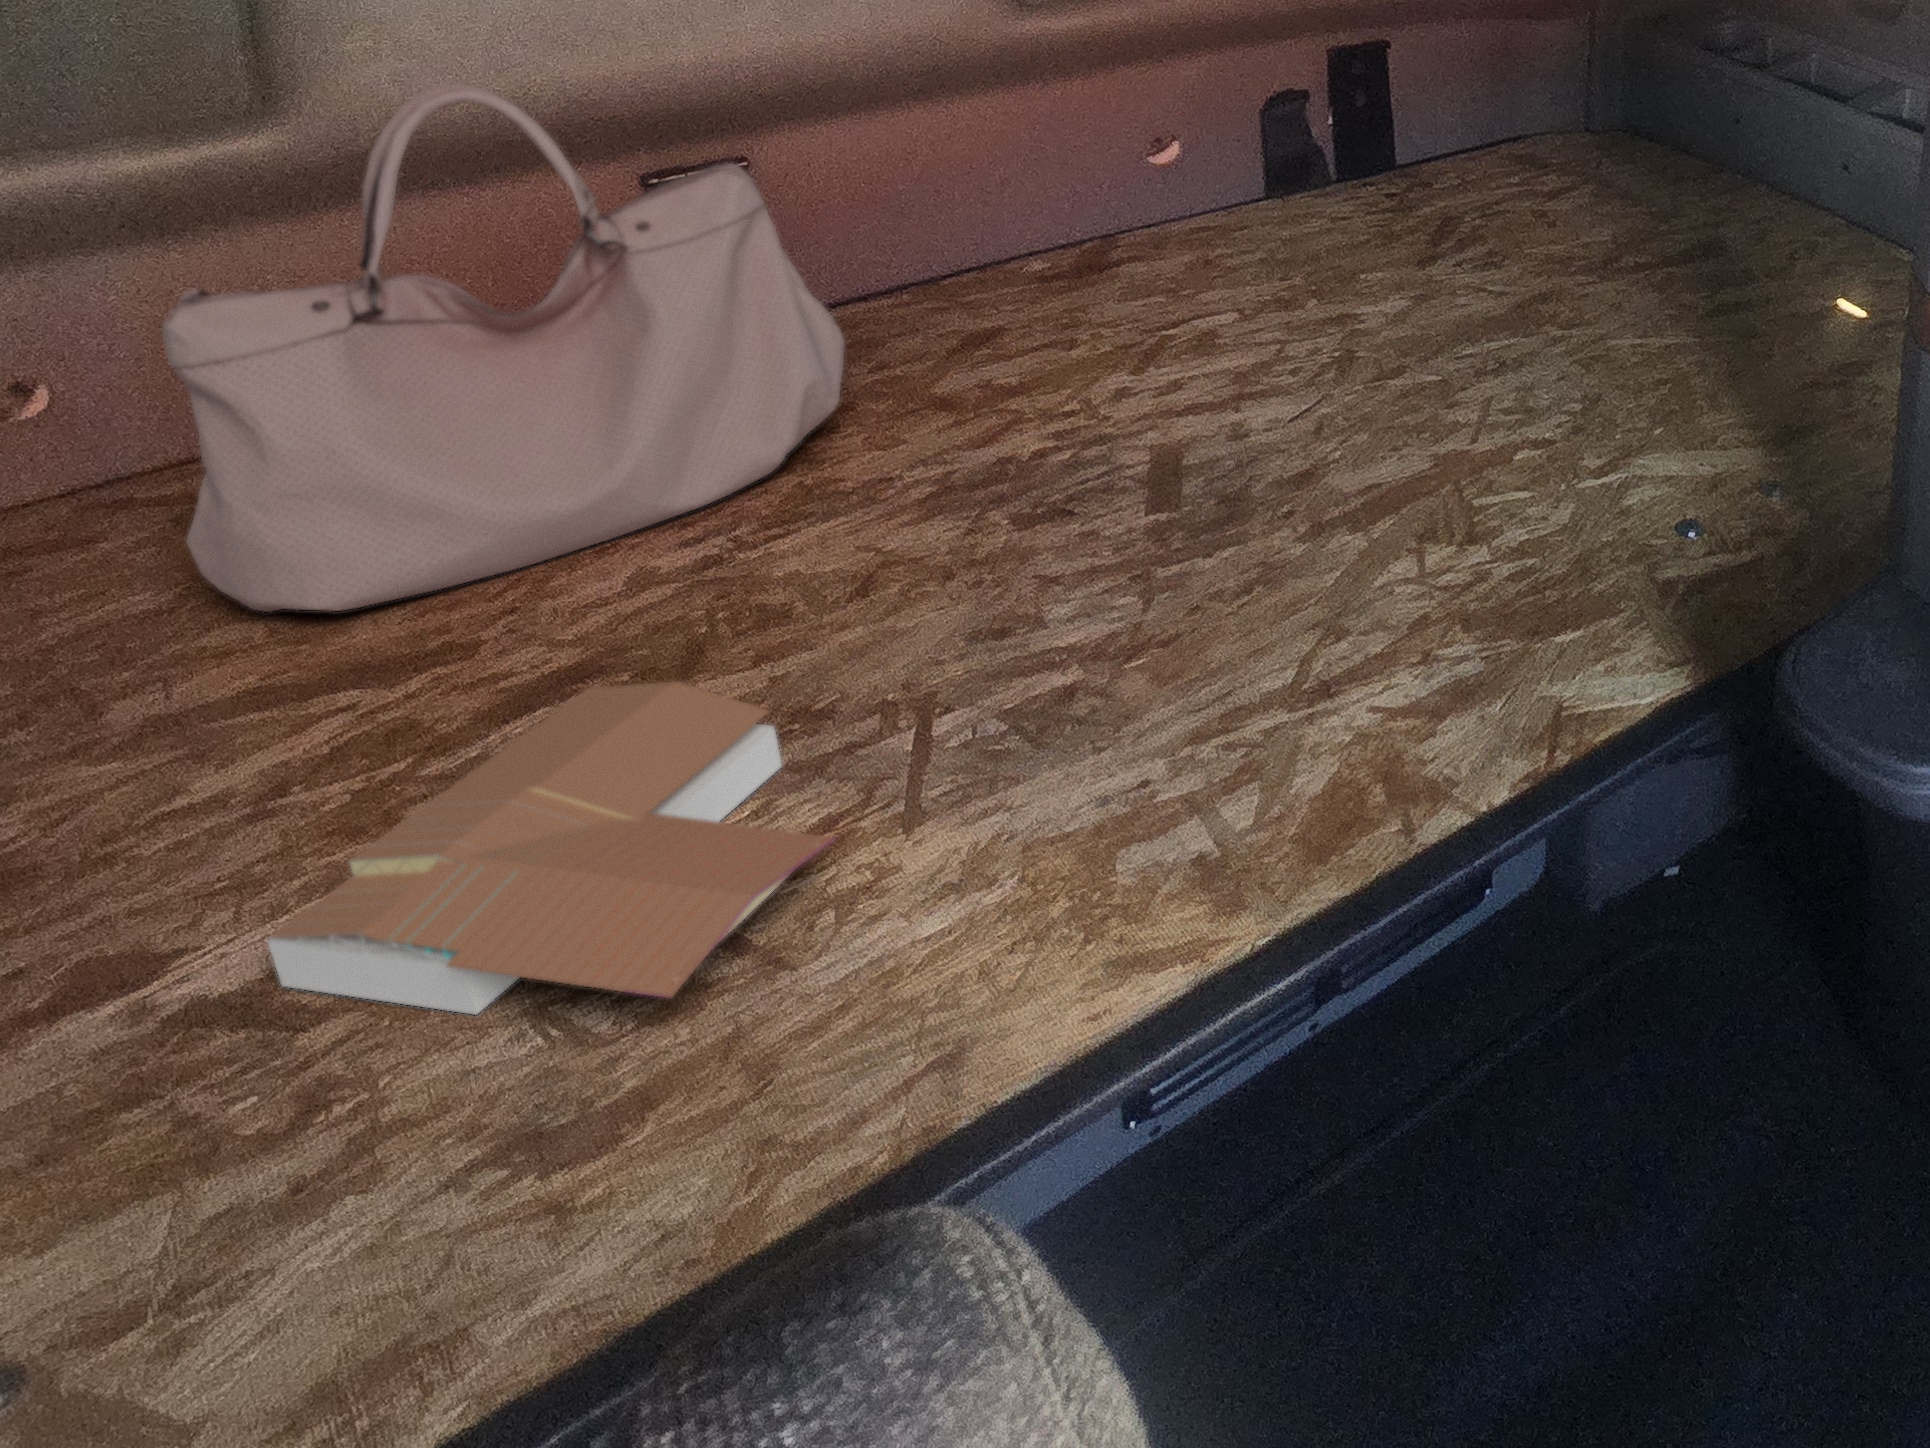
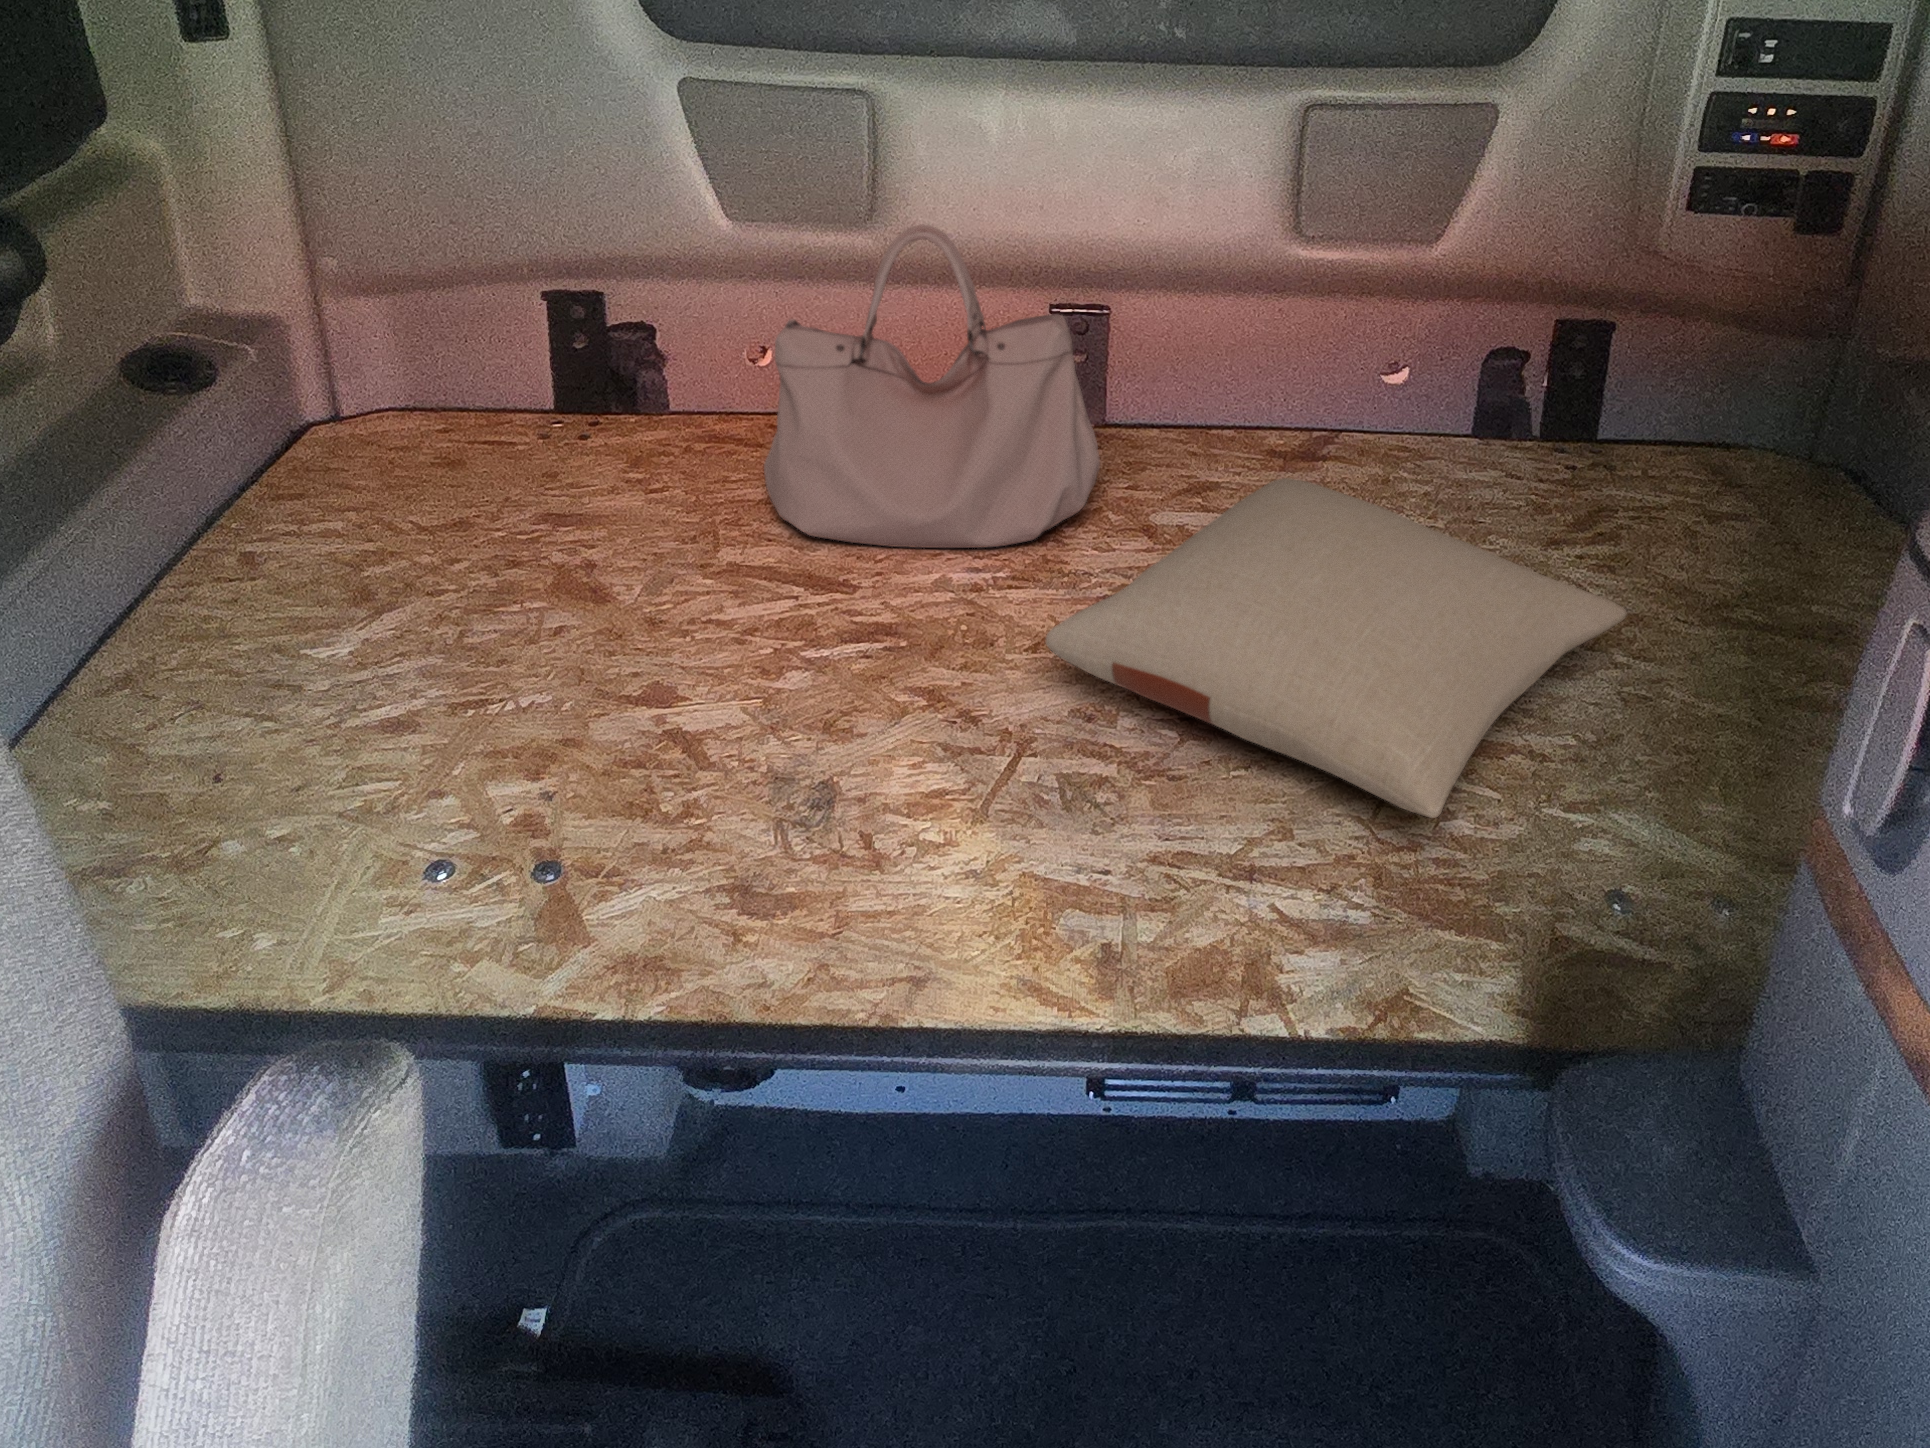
pillow: none [908,256,1564,571] -> present [1046,478,1627,818]
book: present [268,682,835,1014] -> none [701,643,943,853]

